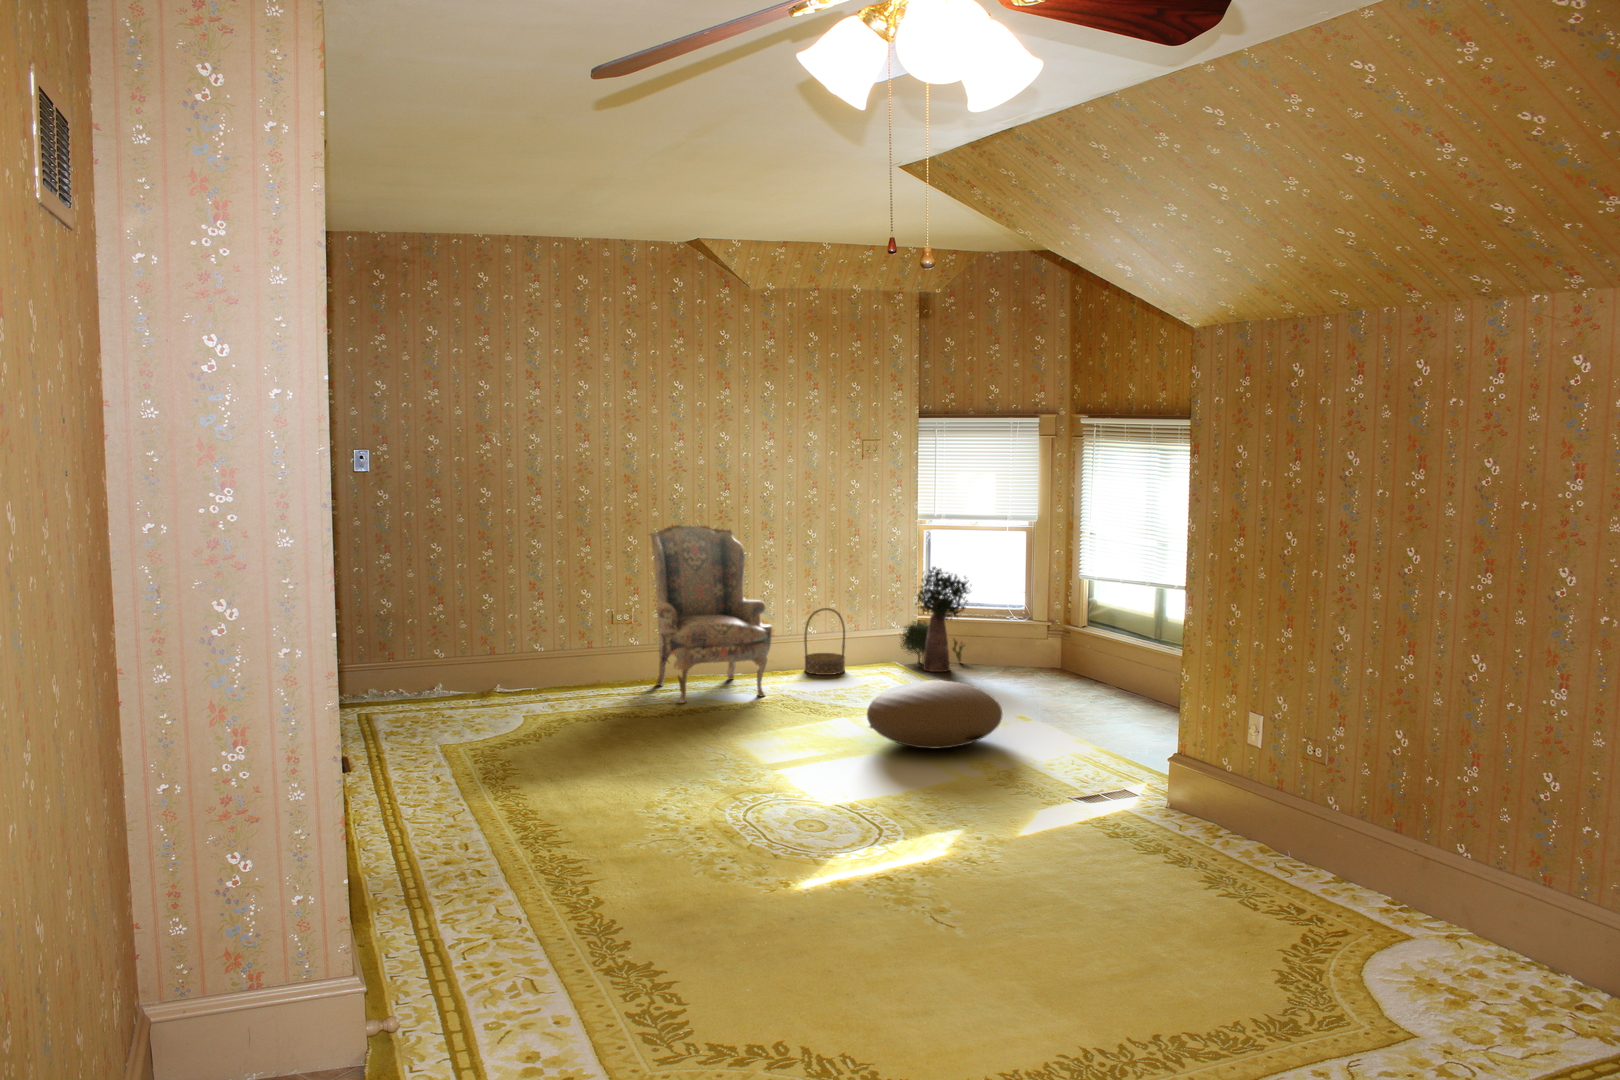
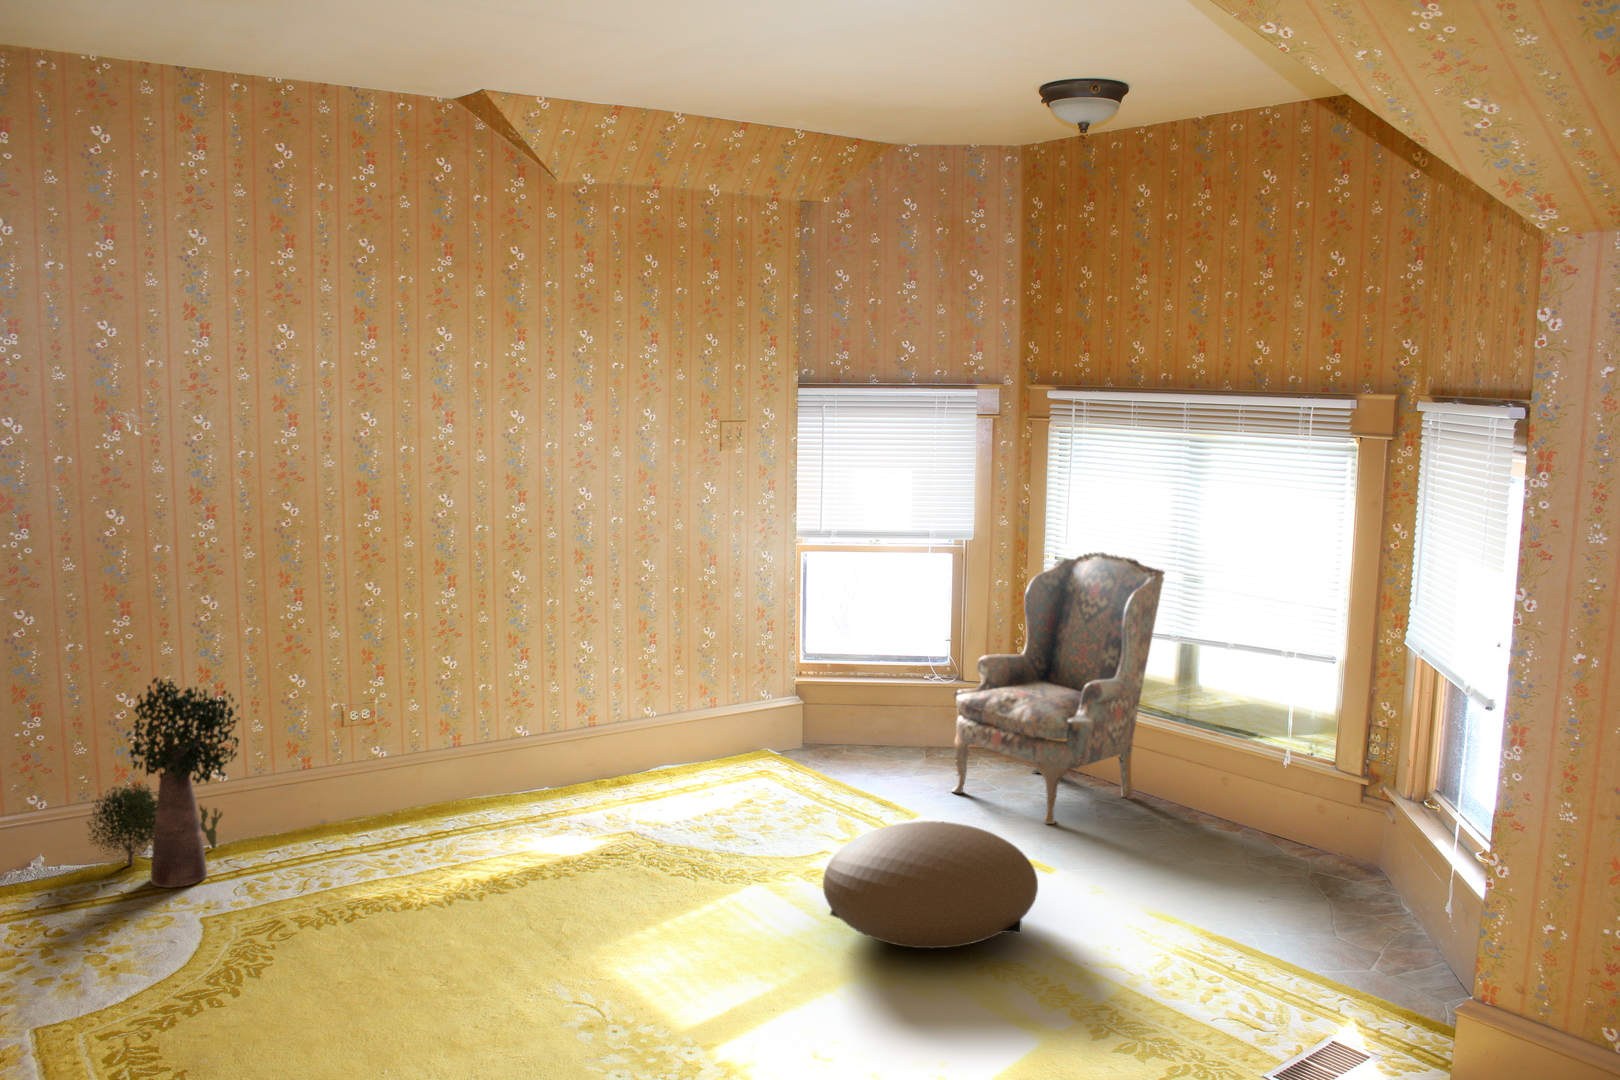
armchair: present [650,525,772,703] -> present [951,553,1165,824]
potted plant: present [901,567,970,672] -> present [87,677,240,888]
basket: present [804,608,845,675] -> none [645,679,708,784]

